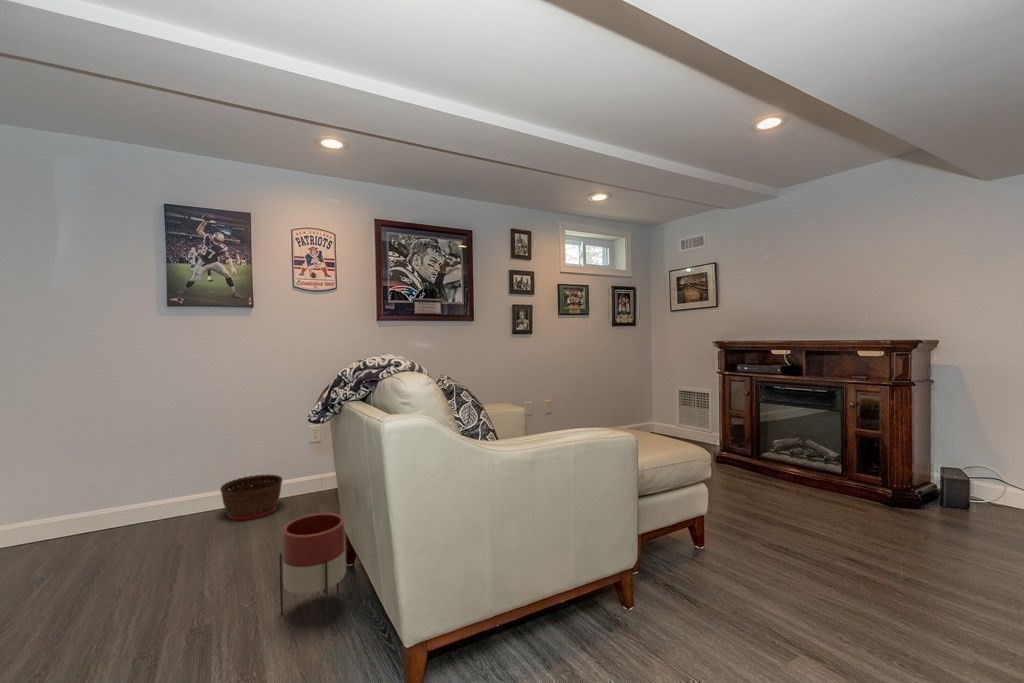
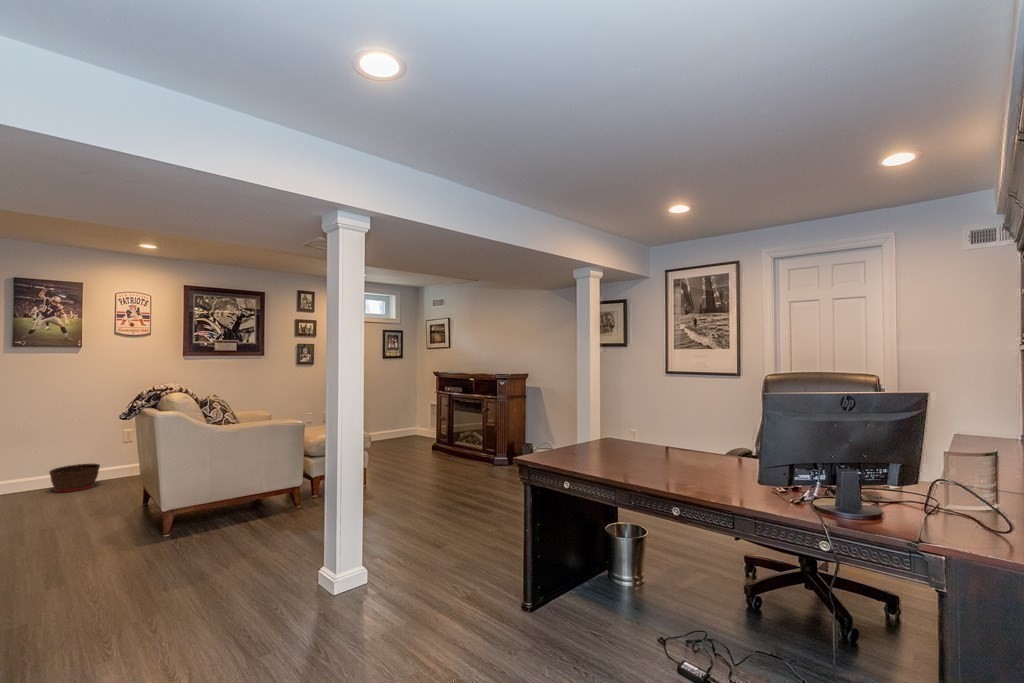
planter: present [279,513,346,624] -> none [96,470,139,524]

